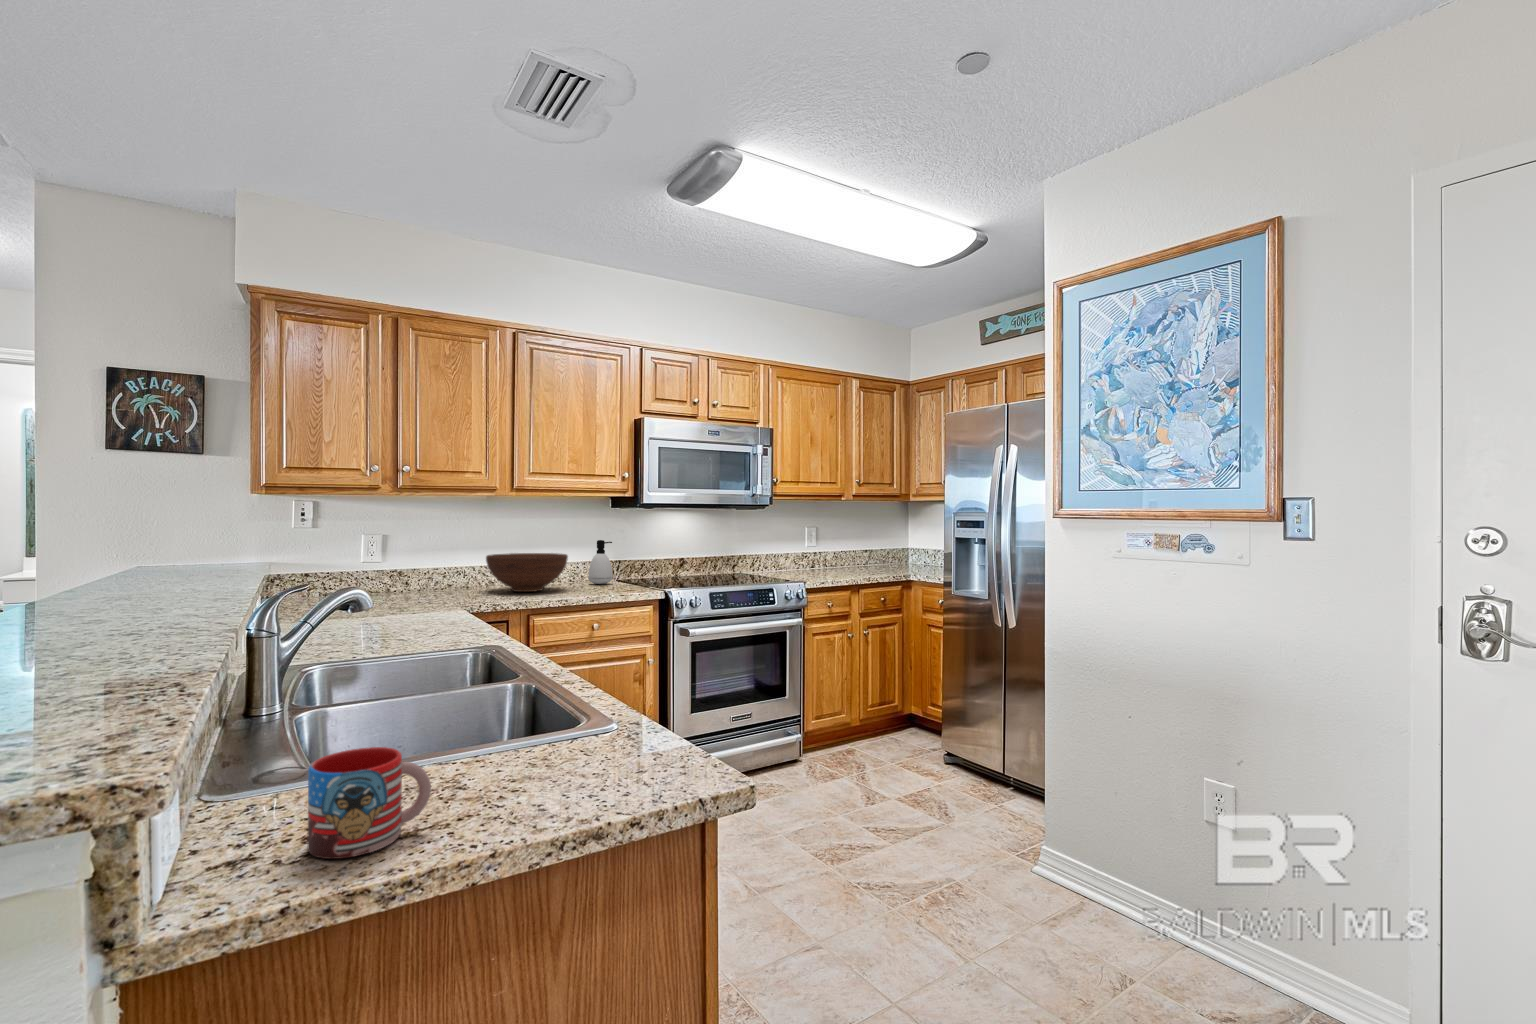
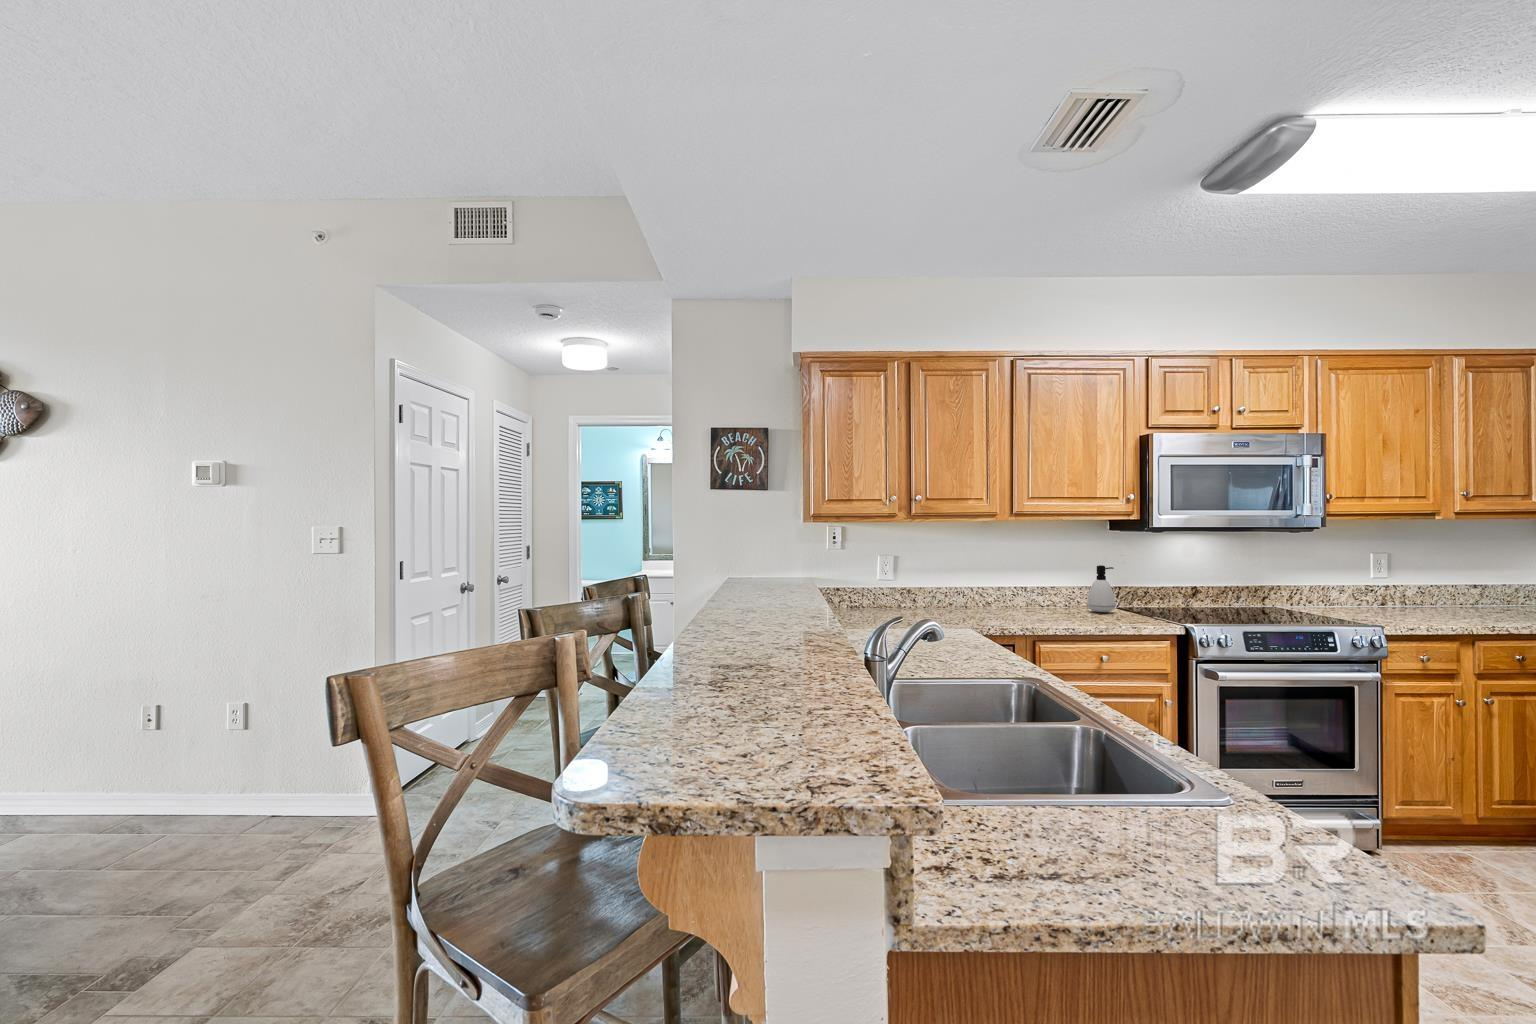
fruit bowl: present [486,553,568,592] -> none [987,577,1069,617]
mug: present [307,747,431,859] -> none [993,790,1094,892]

